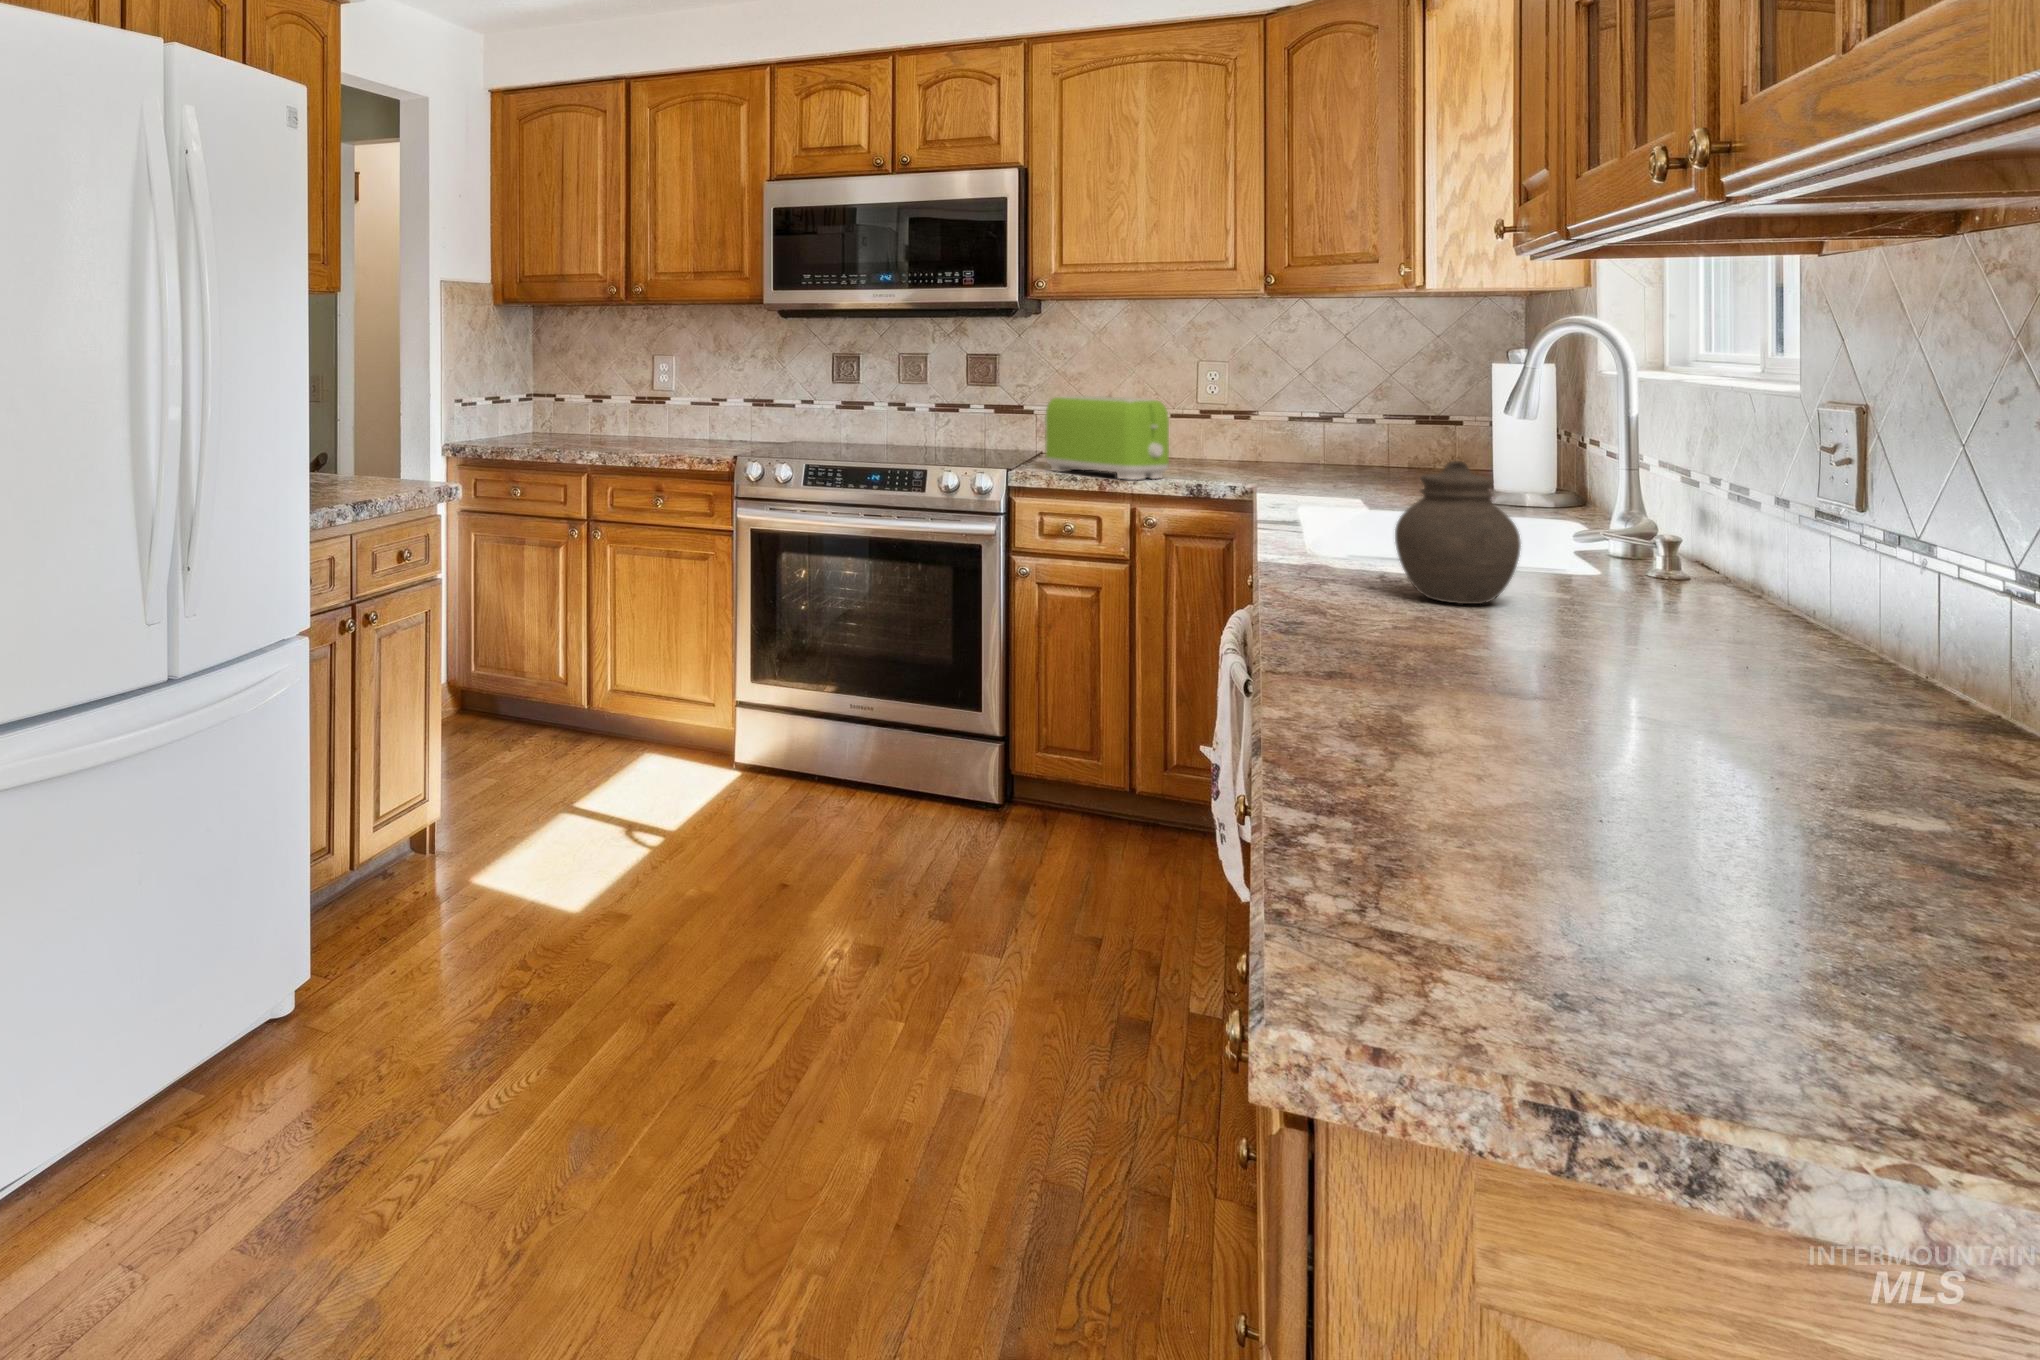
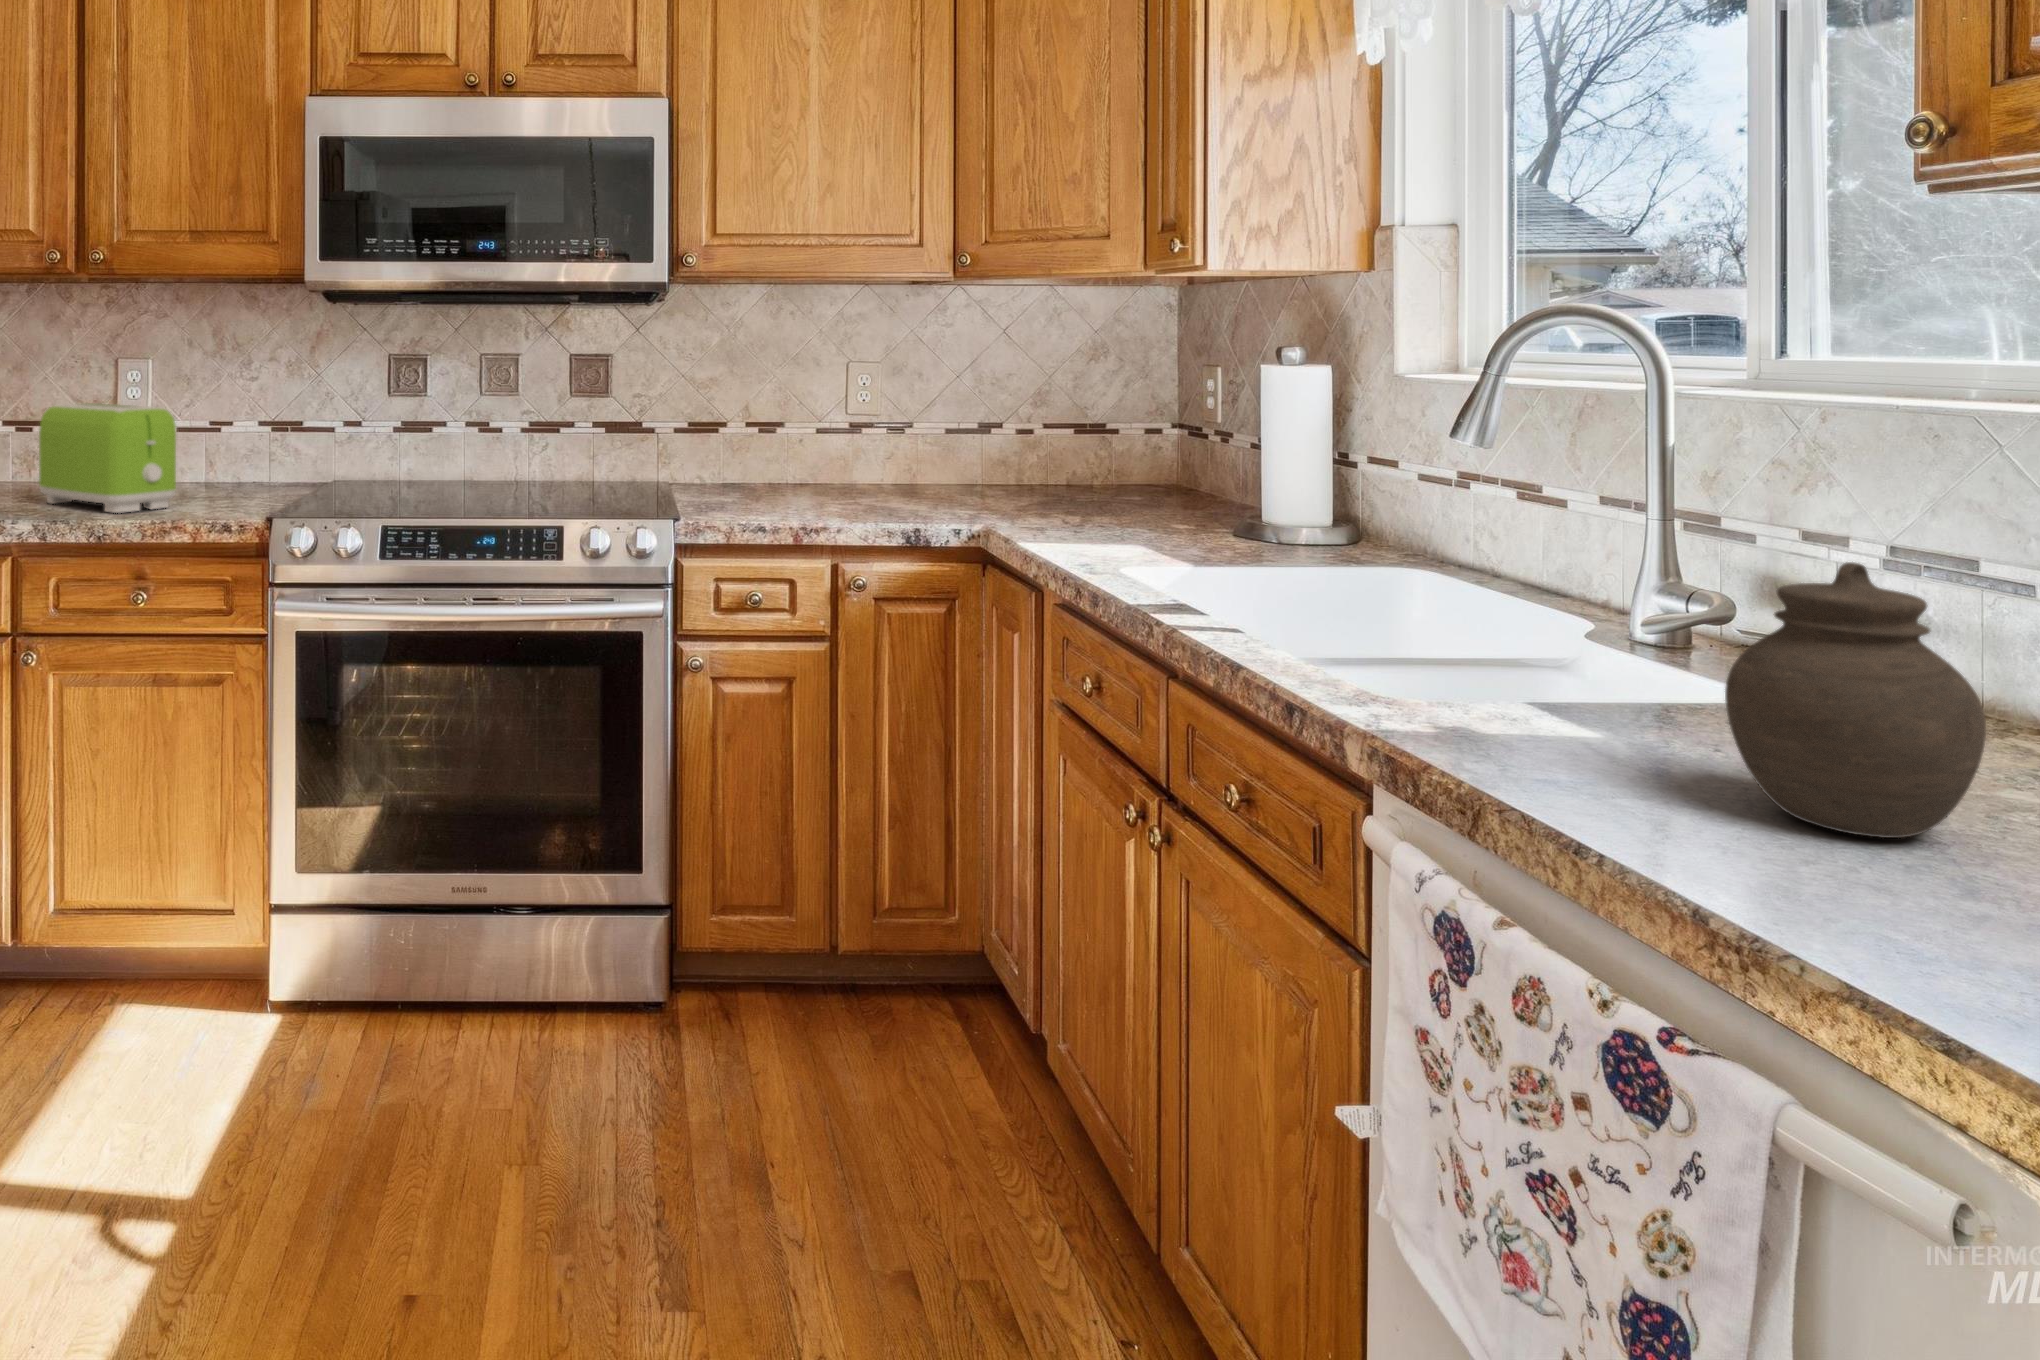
toaster: present [1045,395,1169,480] -> present [39,403,176,513]

